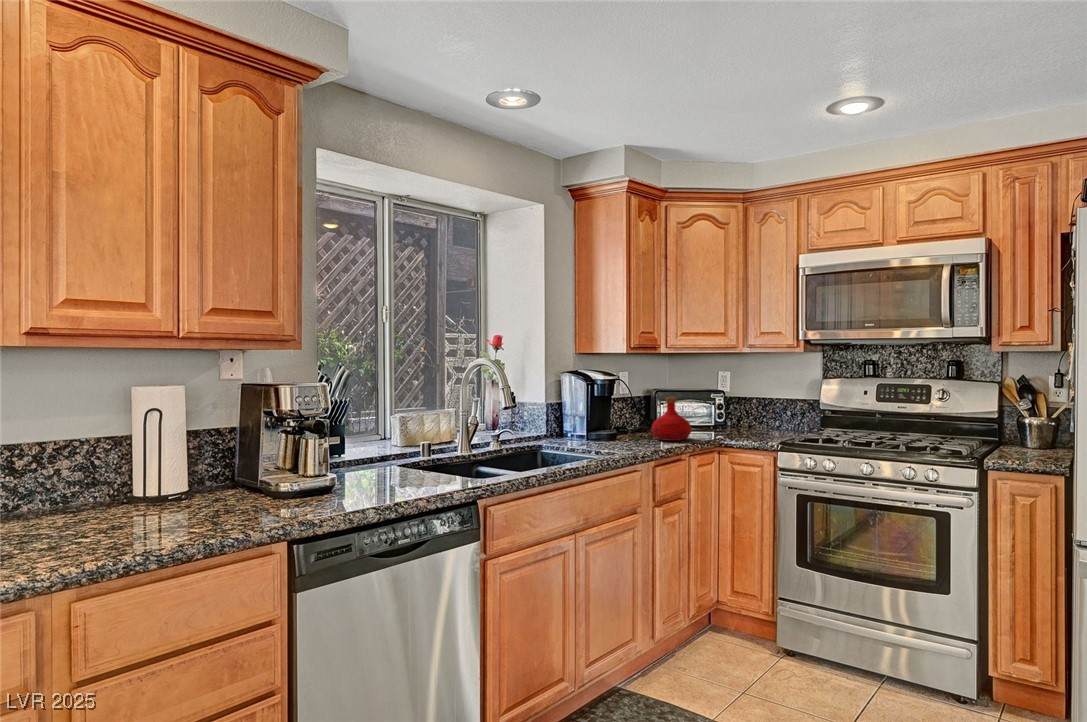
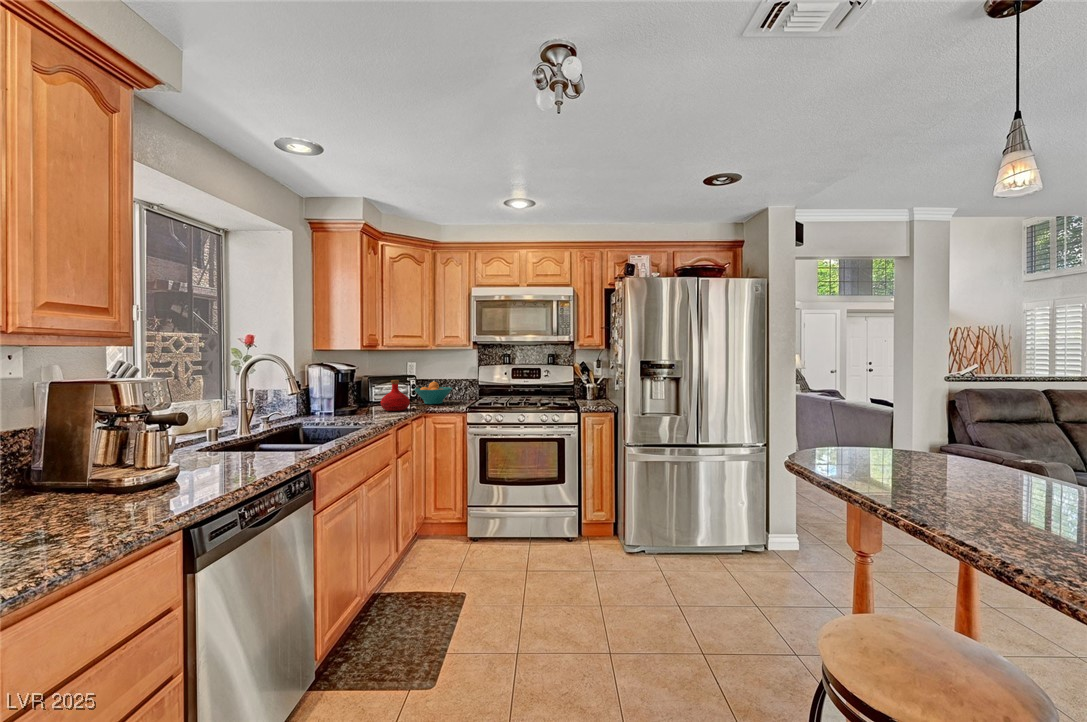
fruit bowl: none [709,401,767,435] -> present [414,382,452,404]

